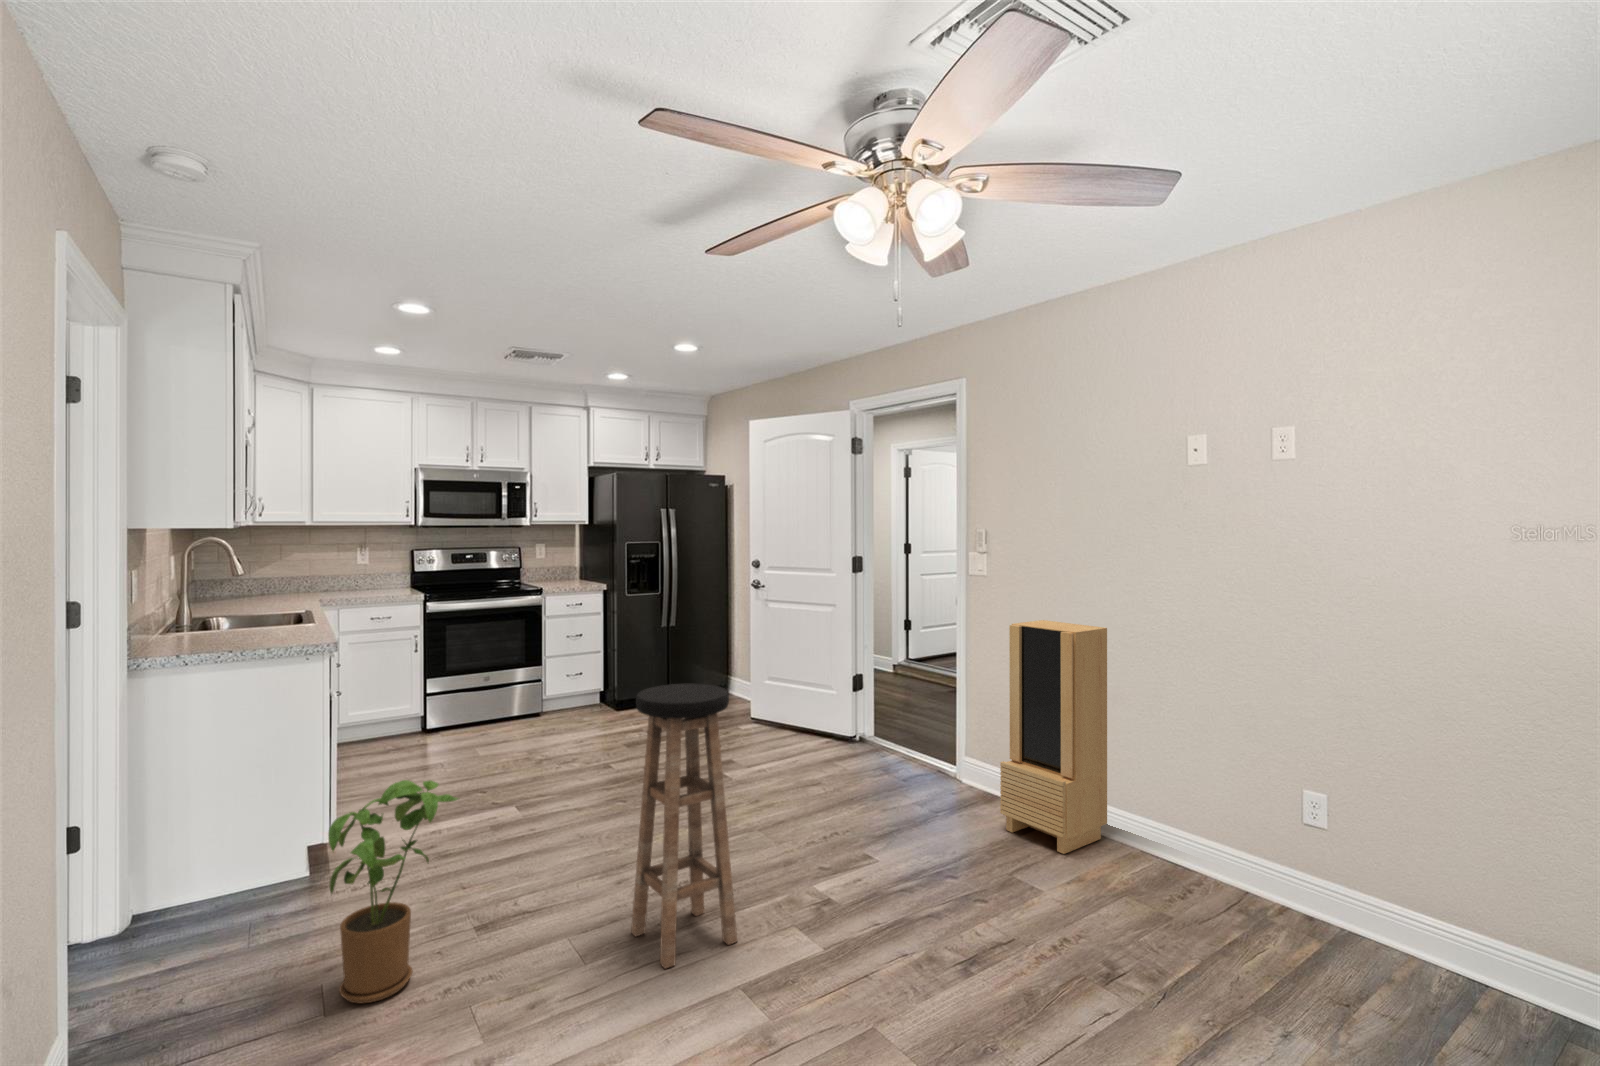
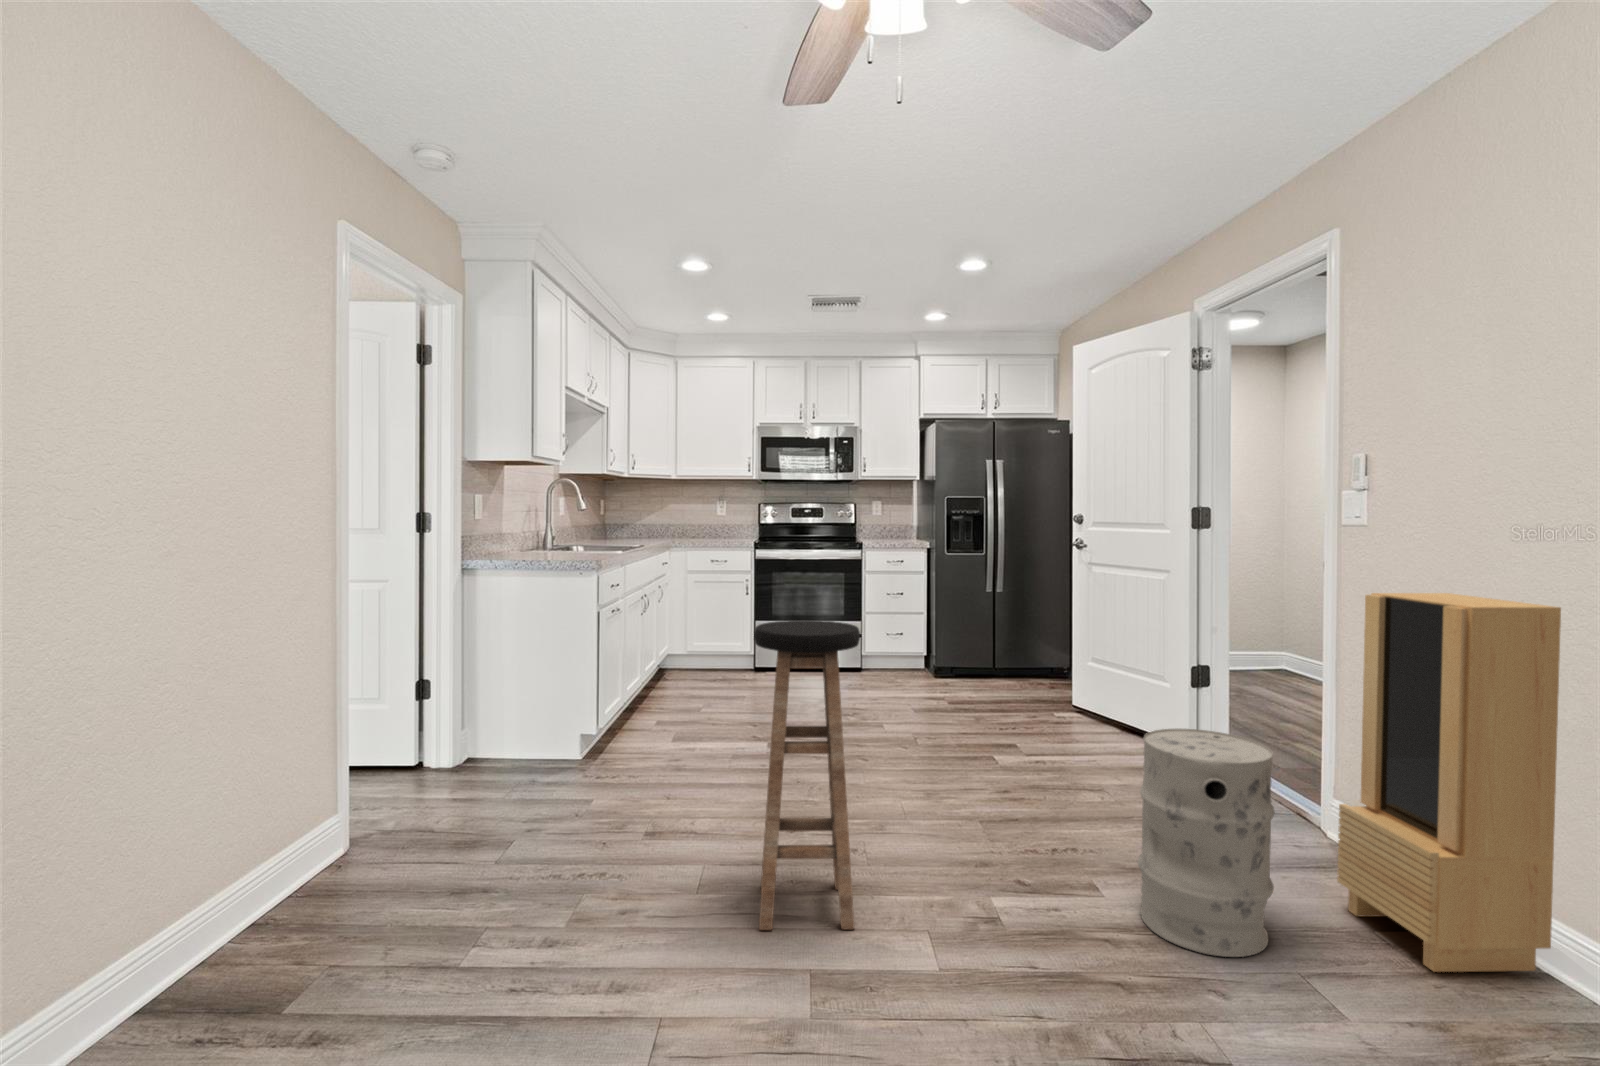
trash can: none [903,728,987,882] -> present [1138,728,1275,957]
house plant: present [328,780,458,1003] -> none [488,679,604,874]

